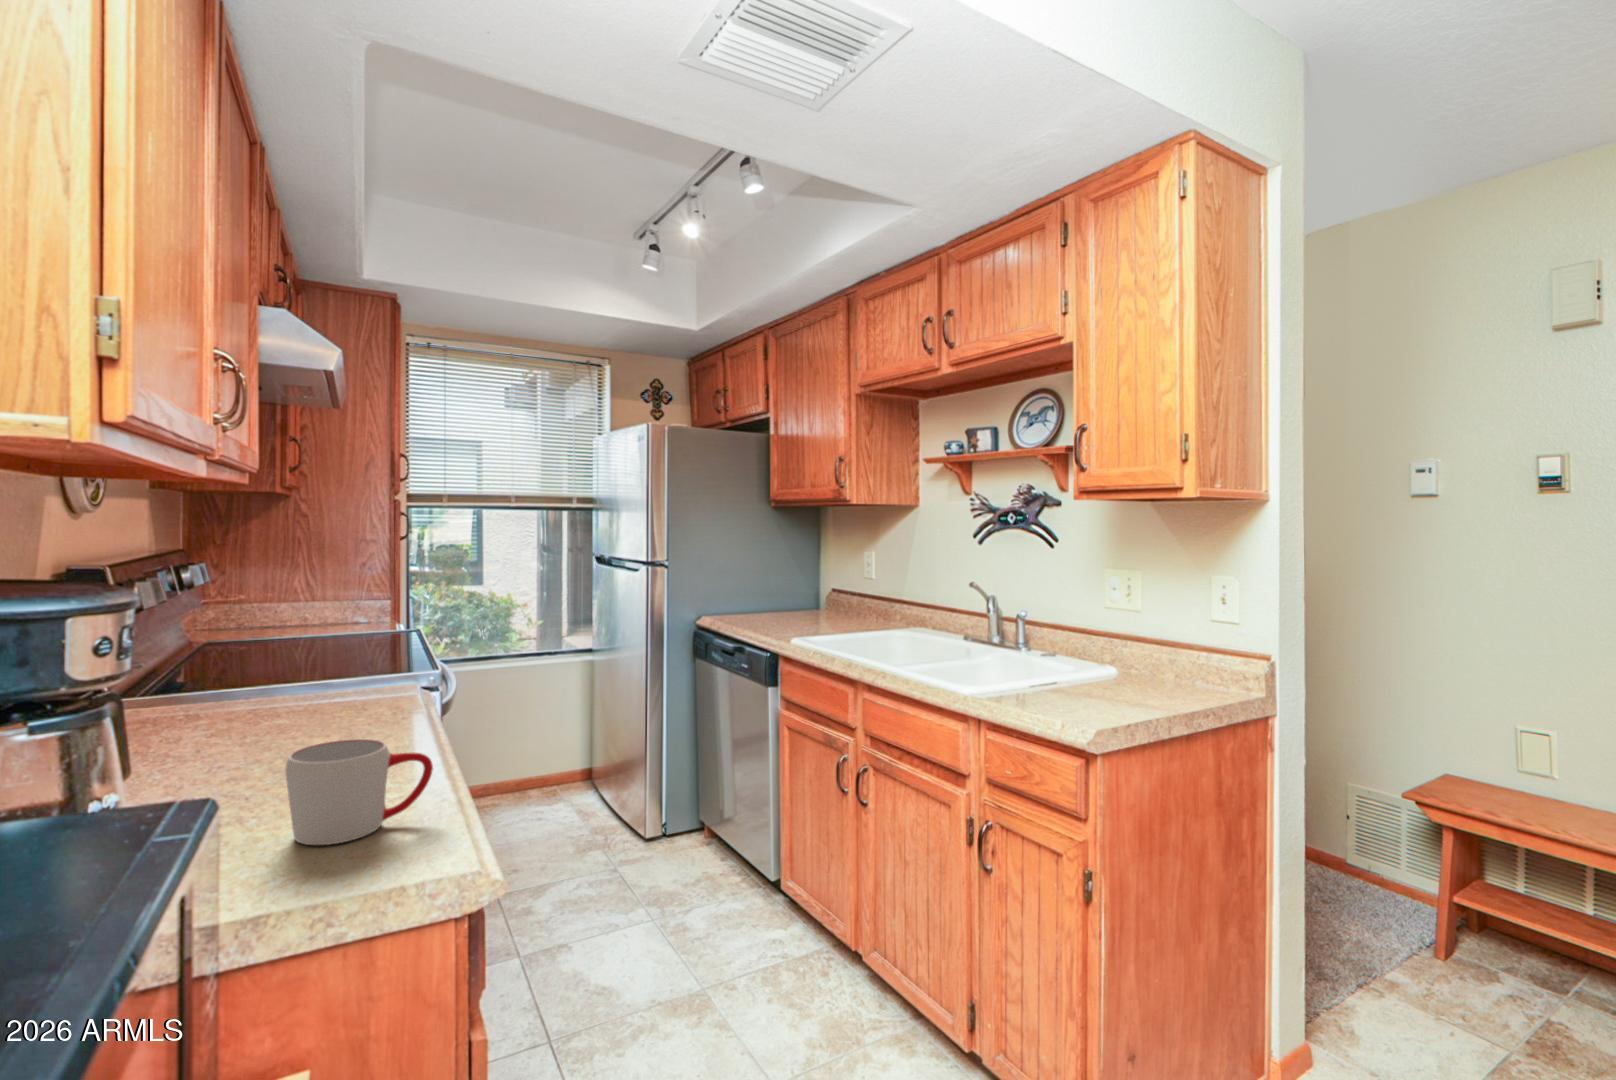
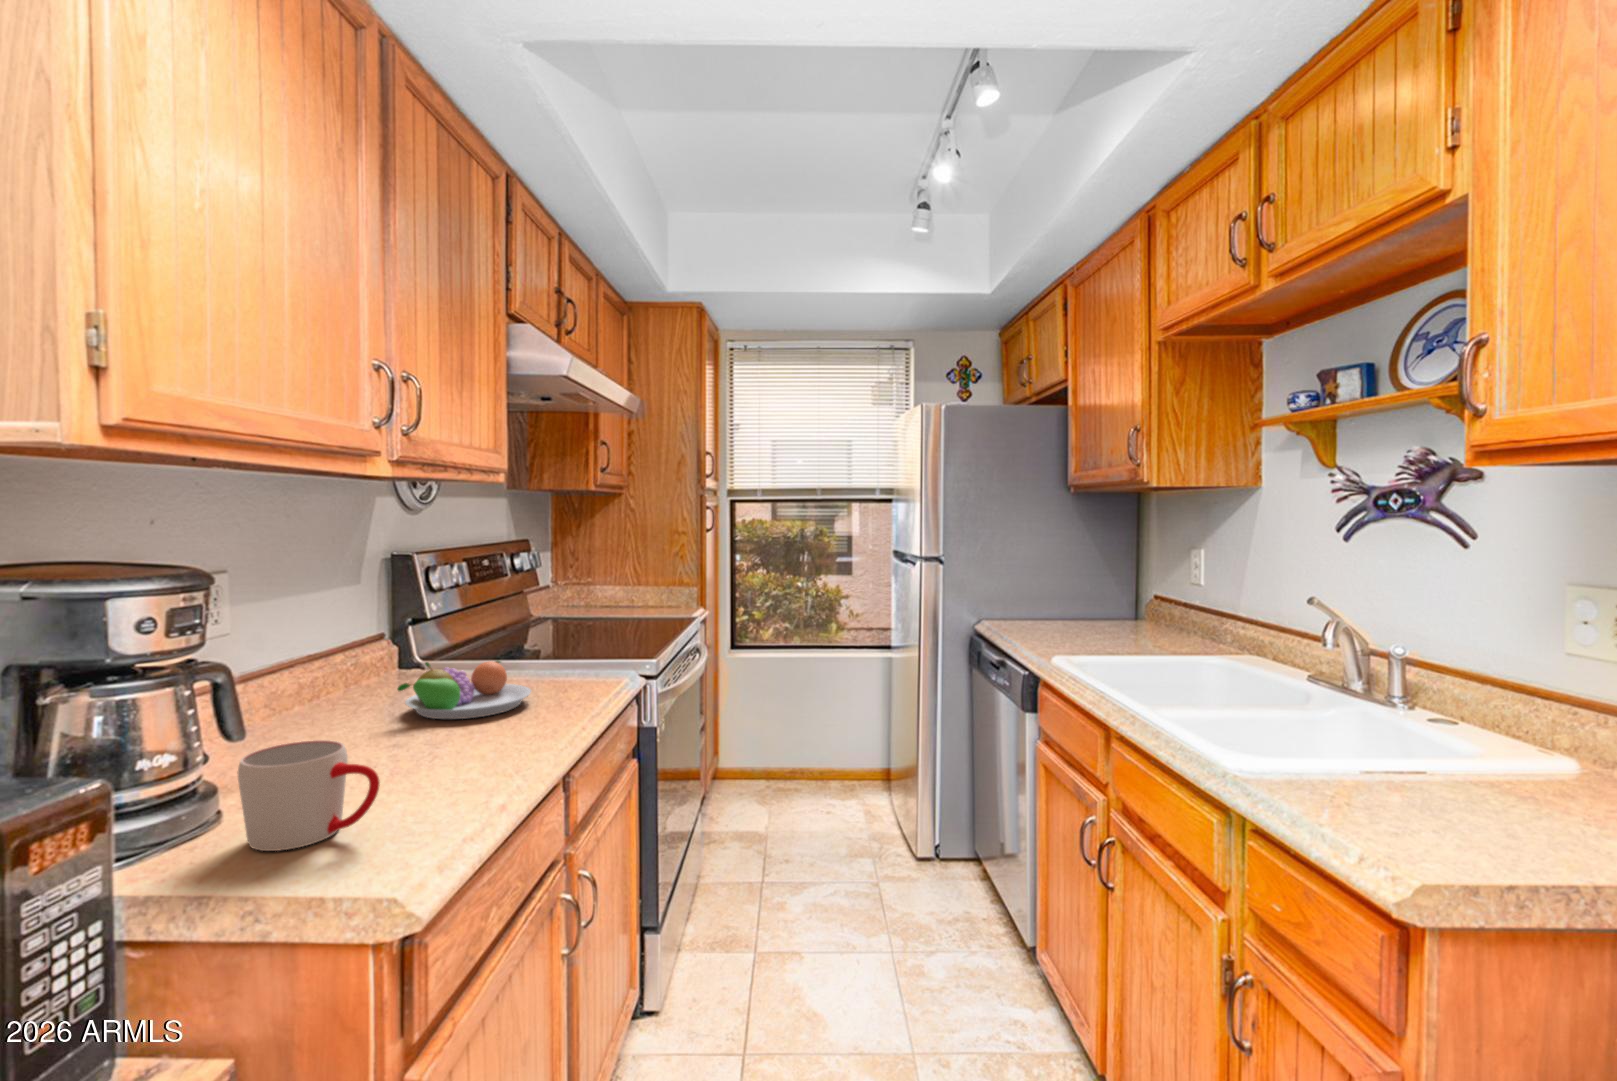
fruit bowl: none [232,675,379,738] -> present [398,661,531,719]

